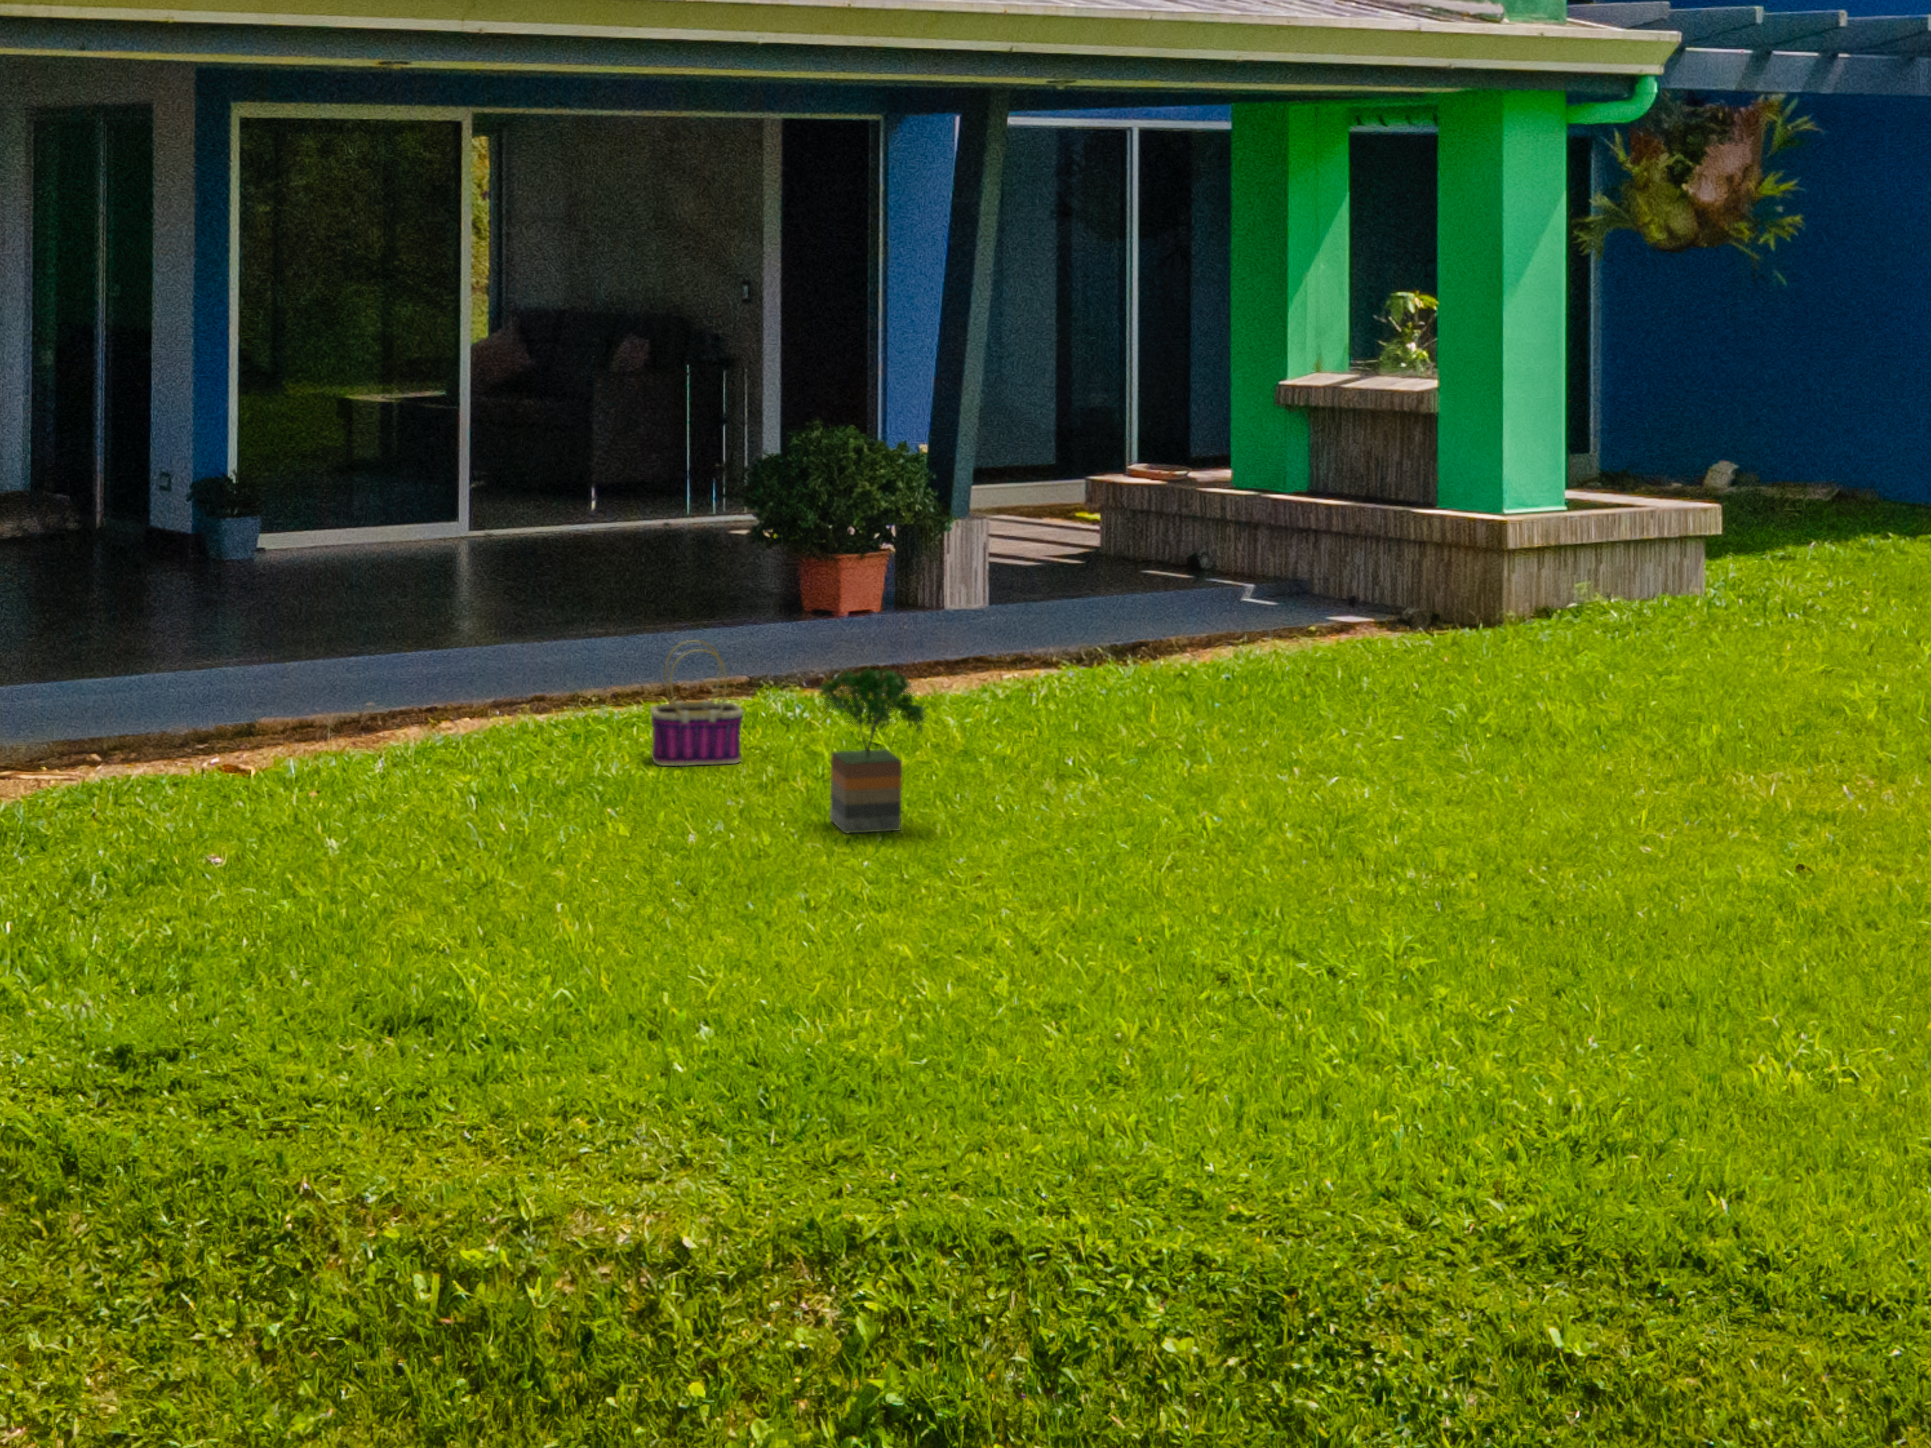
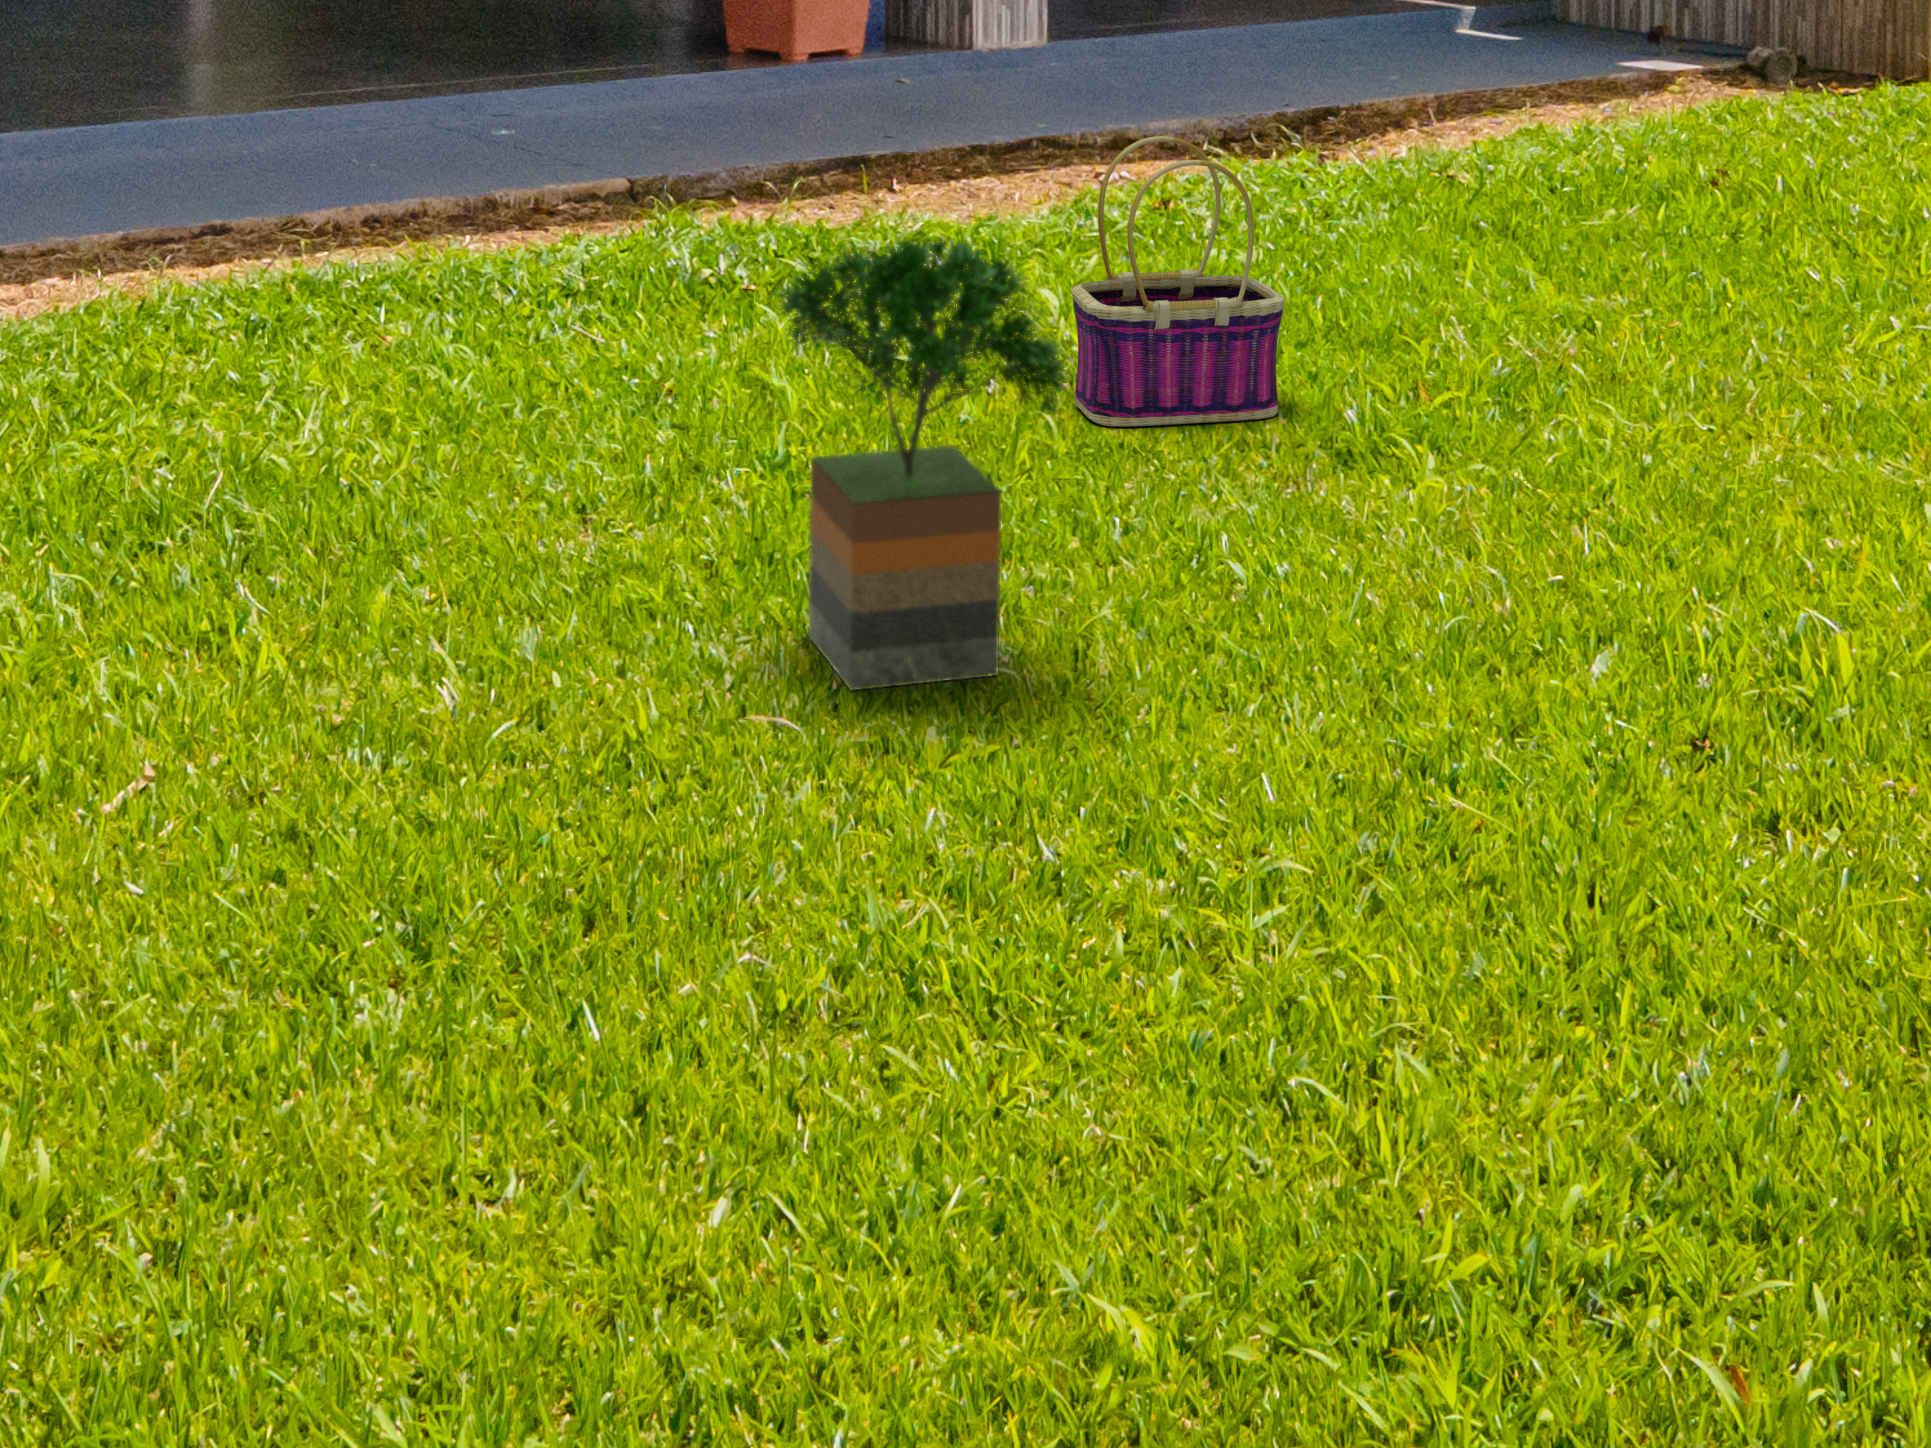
basket: present [651,640,743,766] -> present [1072,136,1285,427]

